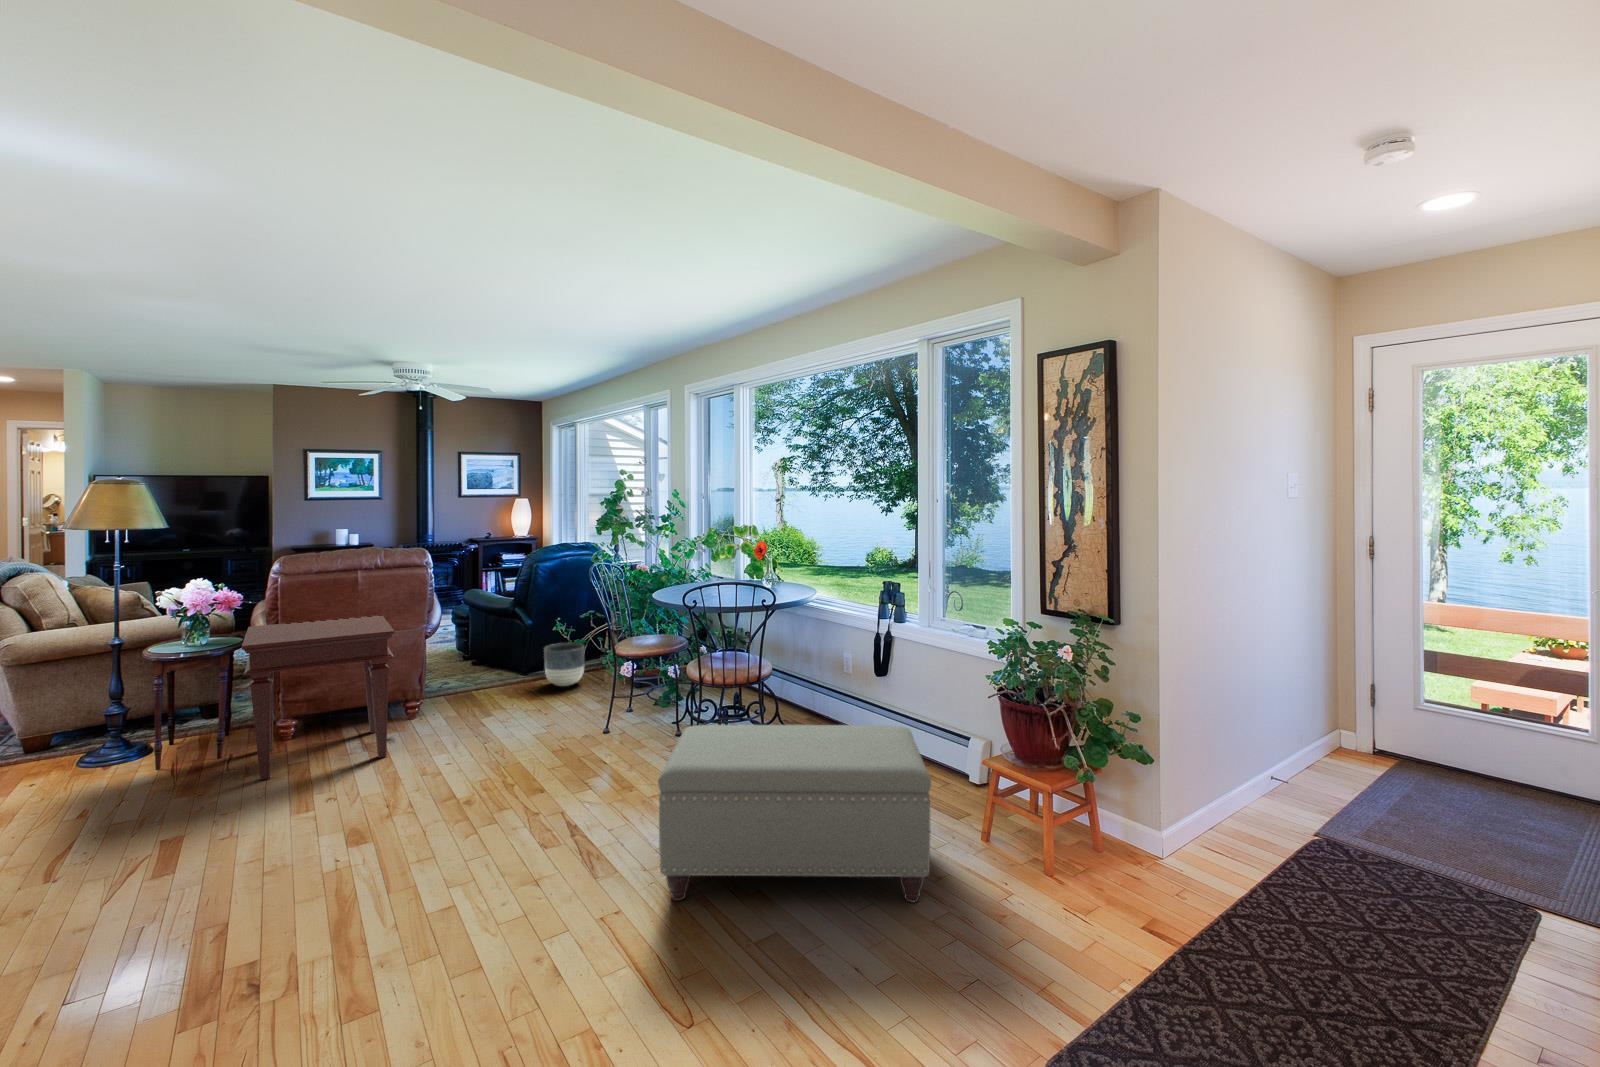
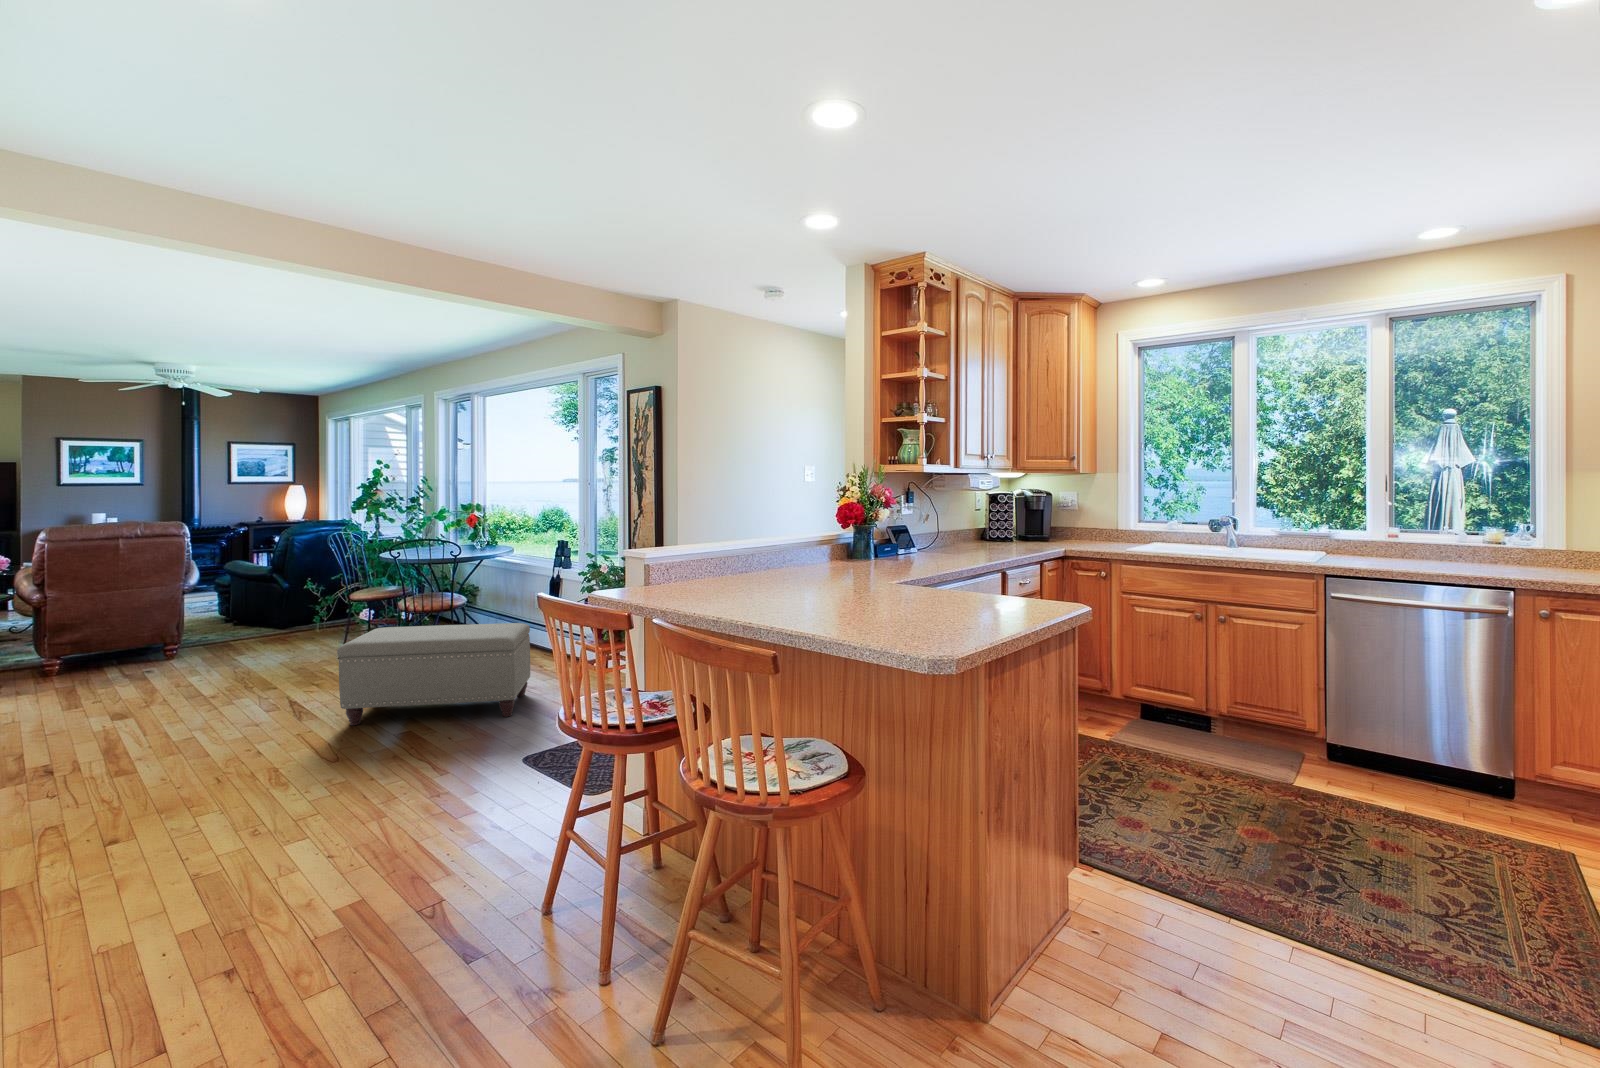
side table: present [241,616,395,780] -> none [14,574,153,695]
planter: present [544,643,584,686] -> none [299,601,336,635]

